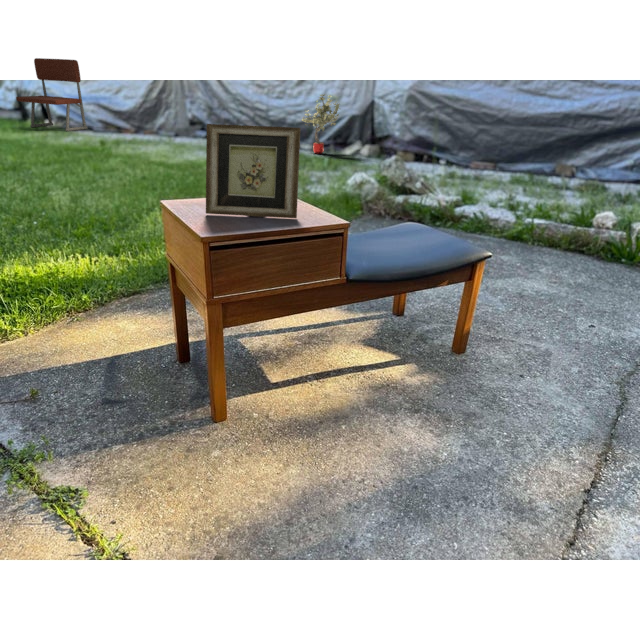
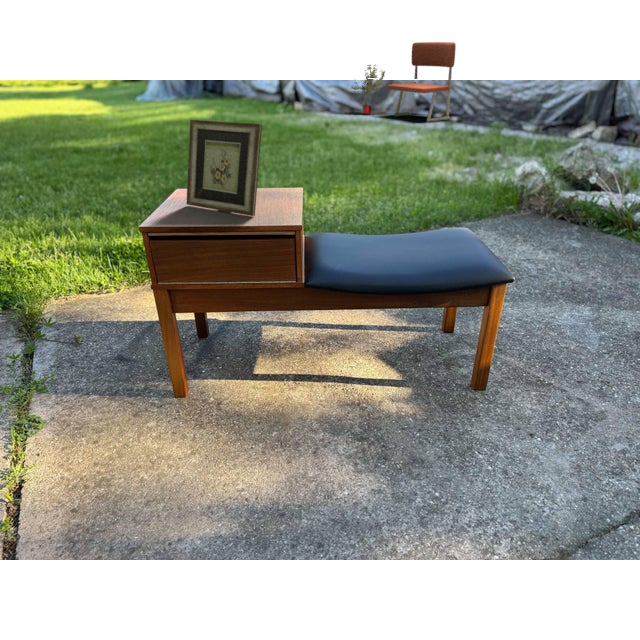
bench: present [16,58,87,131] -> present [387,42,456,122]
potted tree: present [302,94,339,154] -> present [351,65,385,115]

